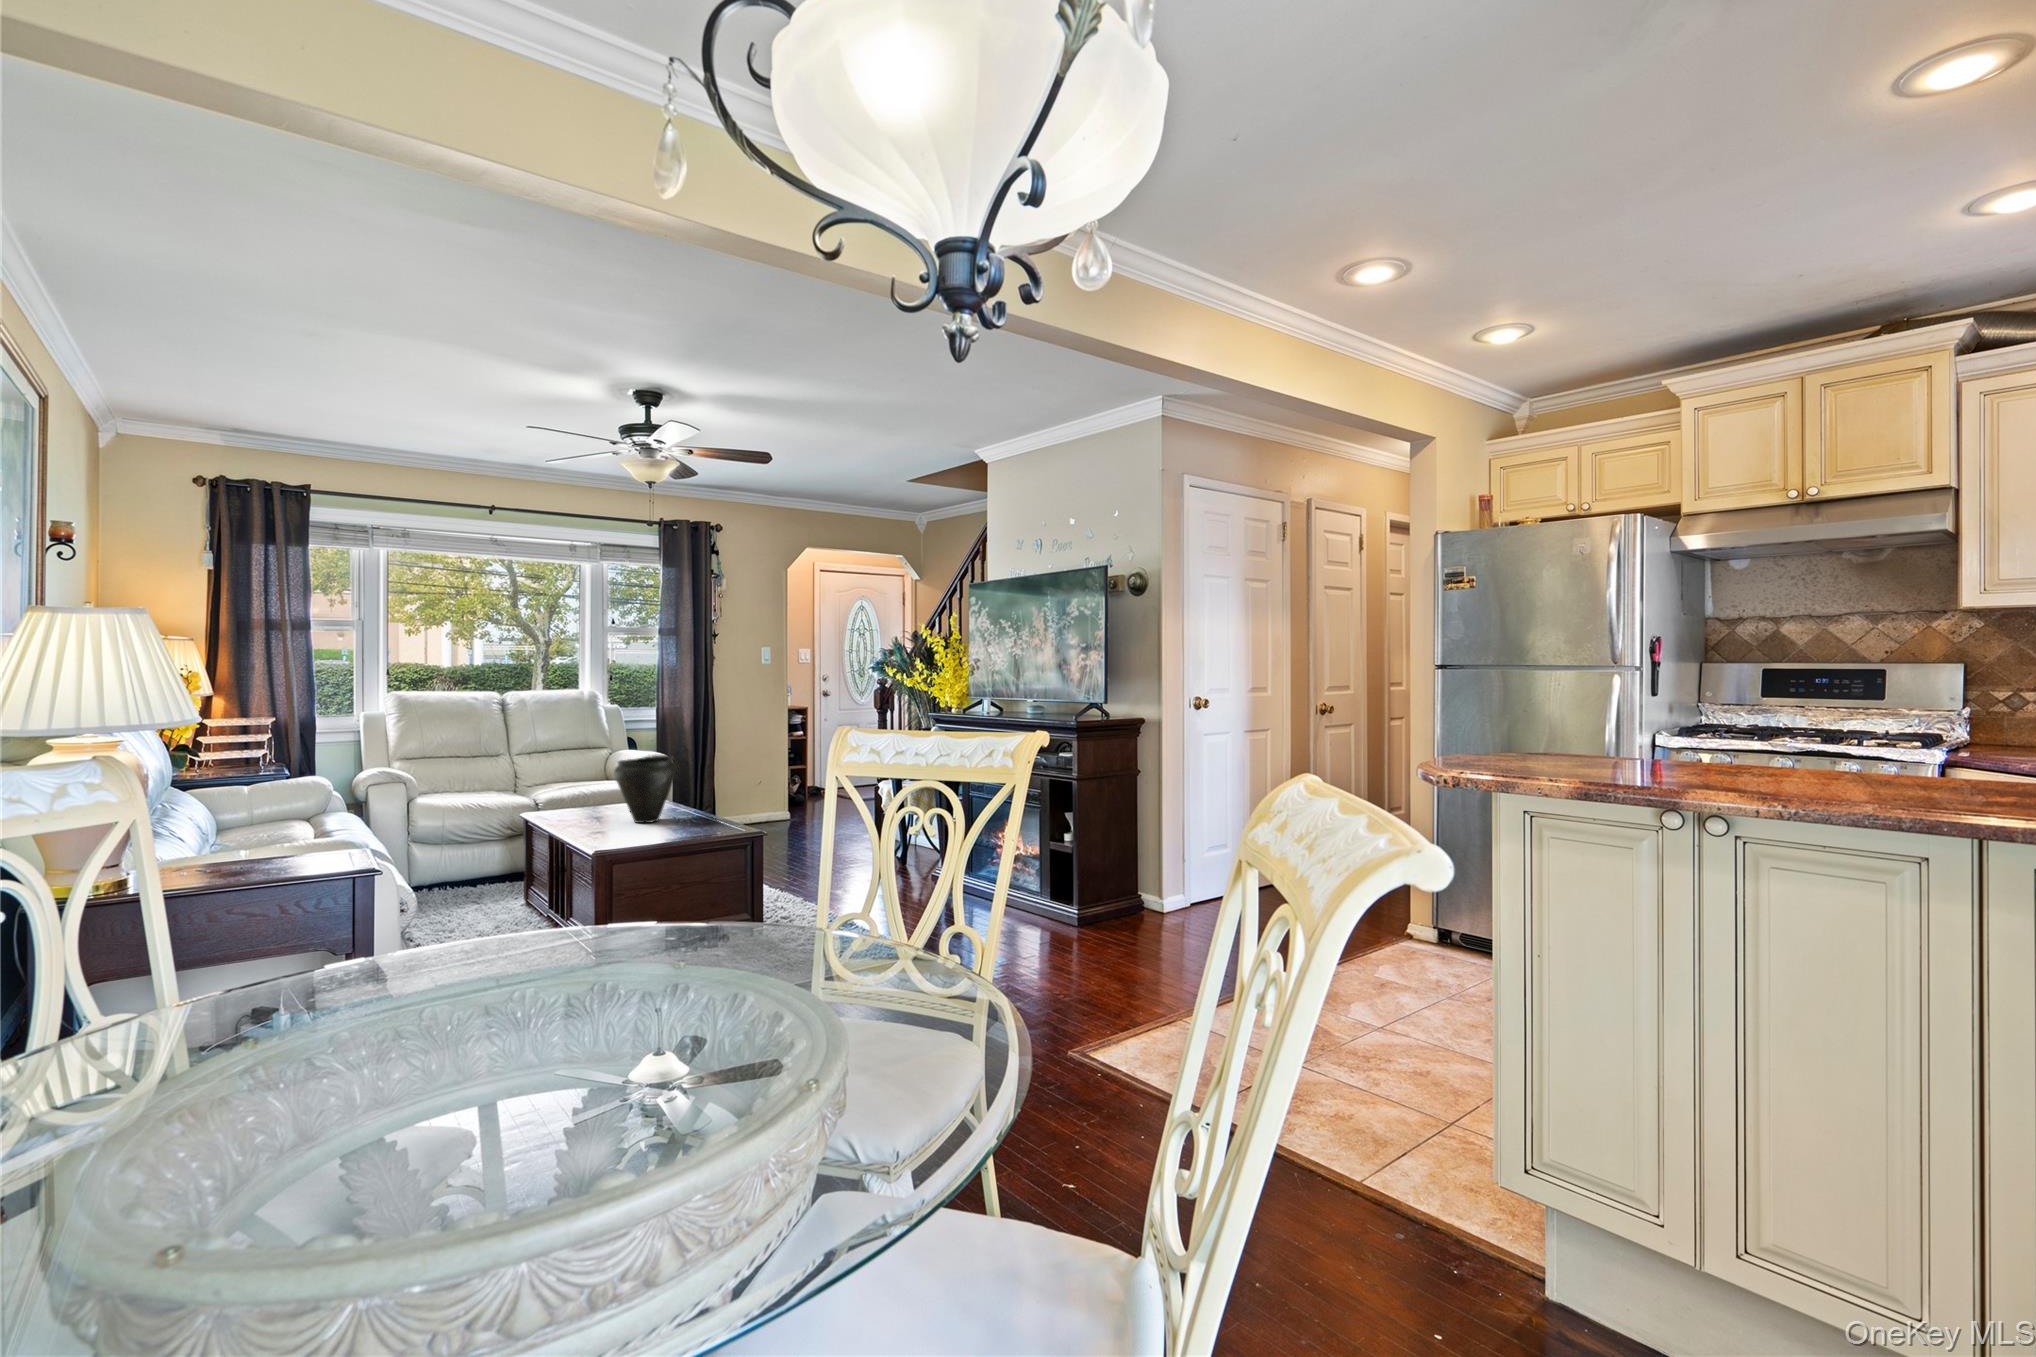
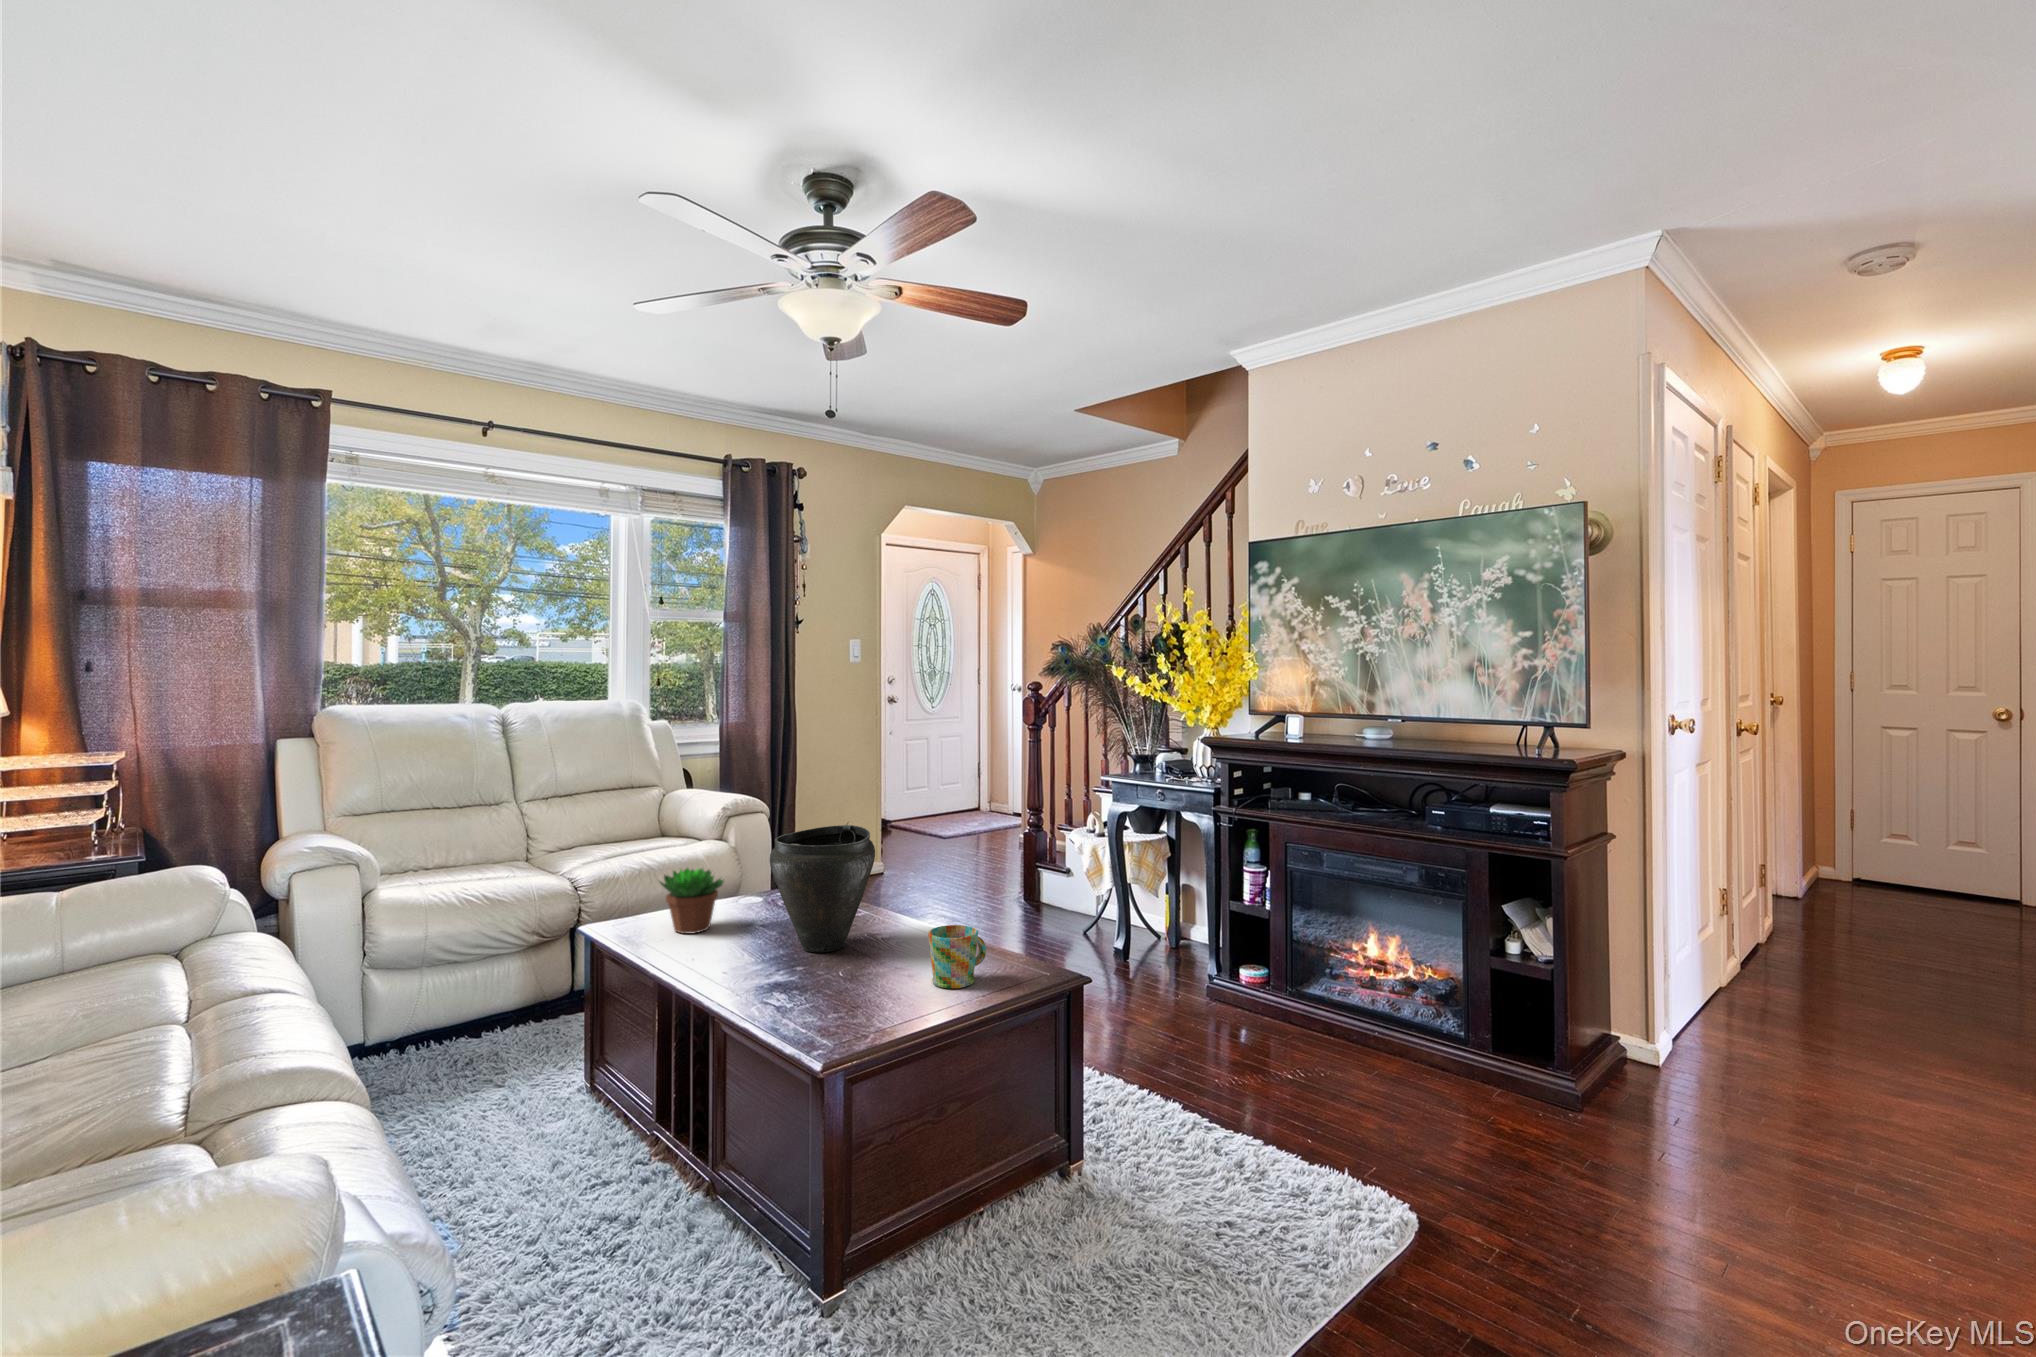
succulent plant: none [561,780,603,816] -> present [660,868,724,934]
mug: none [684,804,719,834] -> present [928,925,986,988]

